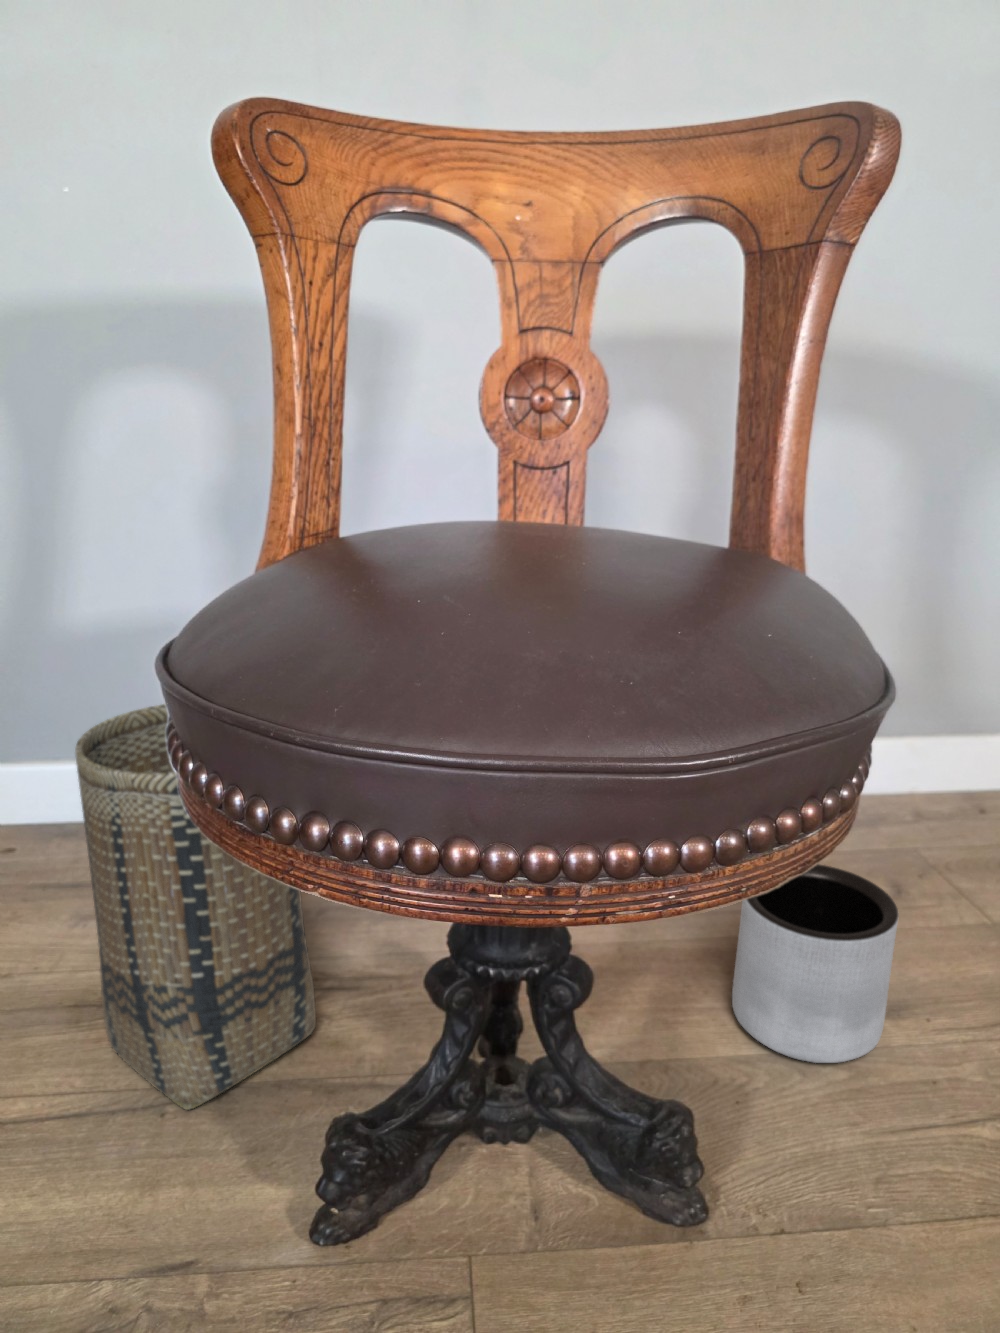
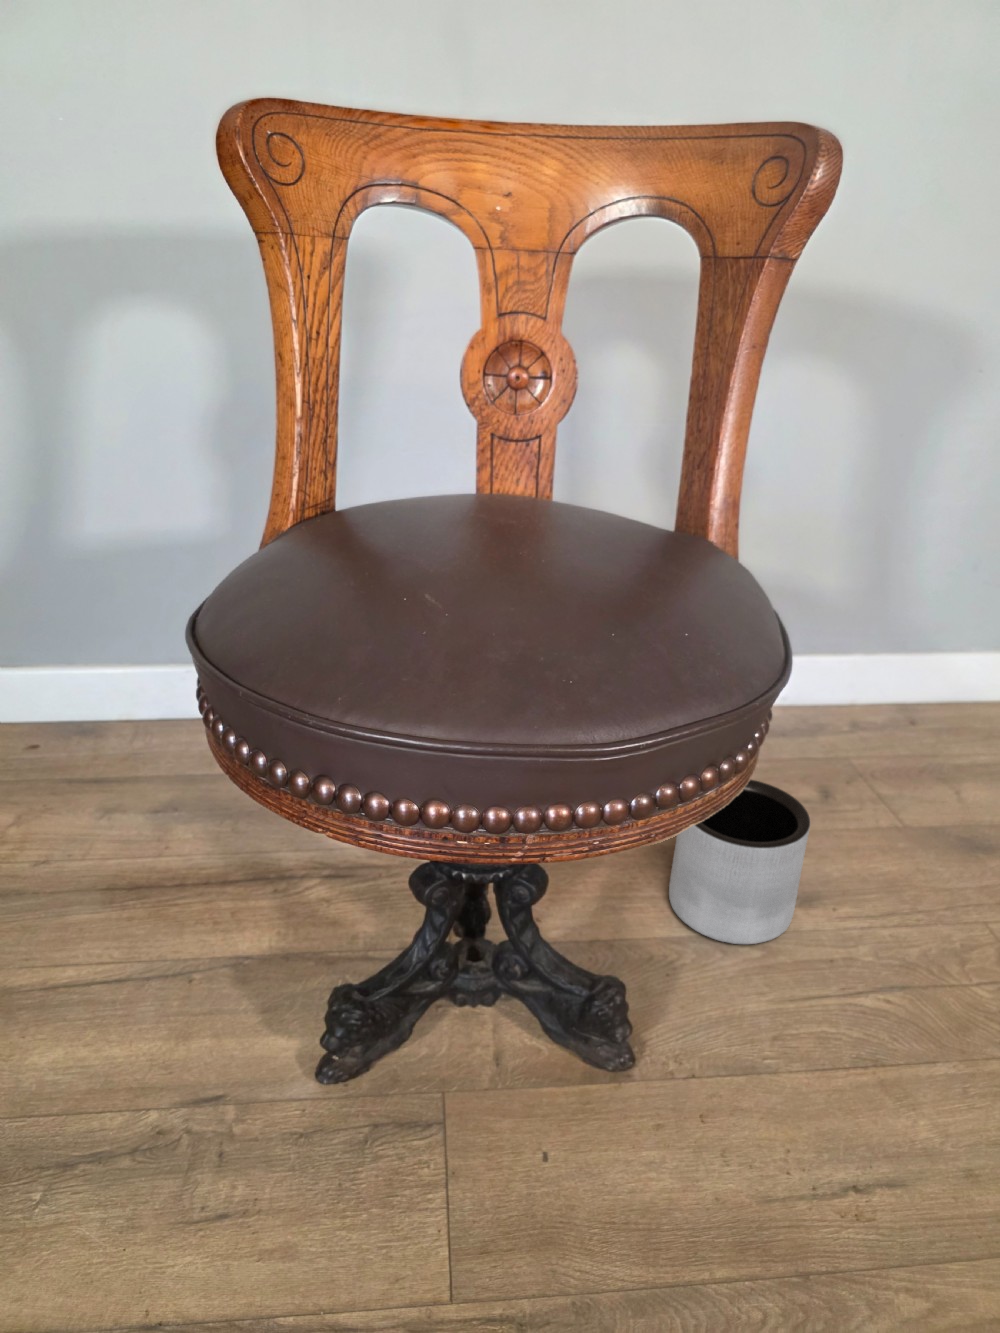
basket: present [75,704,316,1110] -> none [108,634,316,977]

